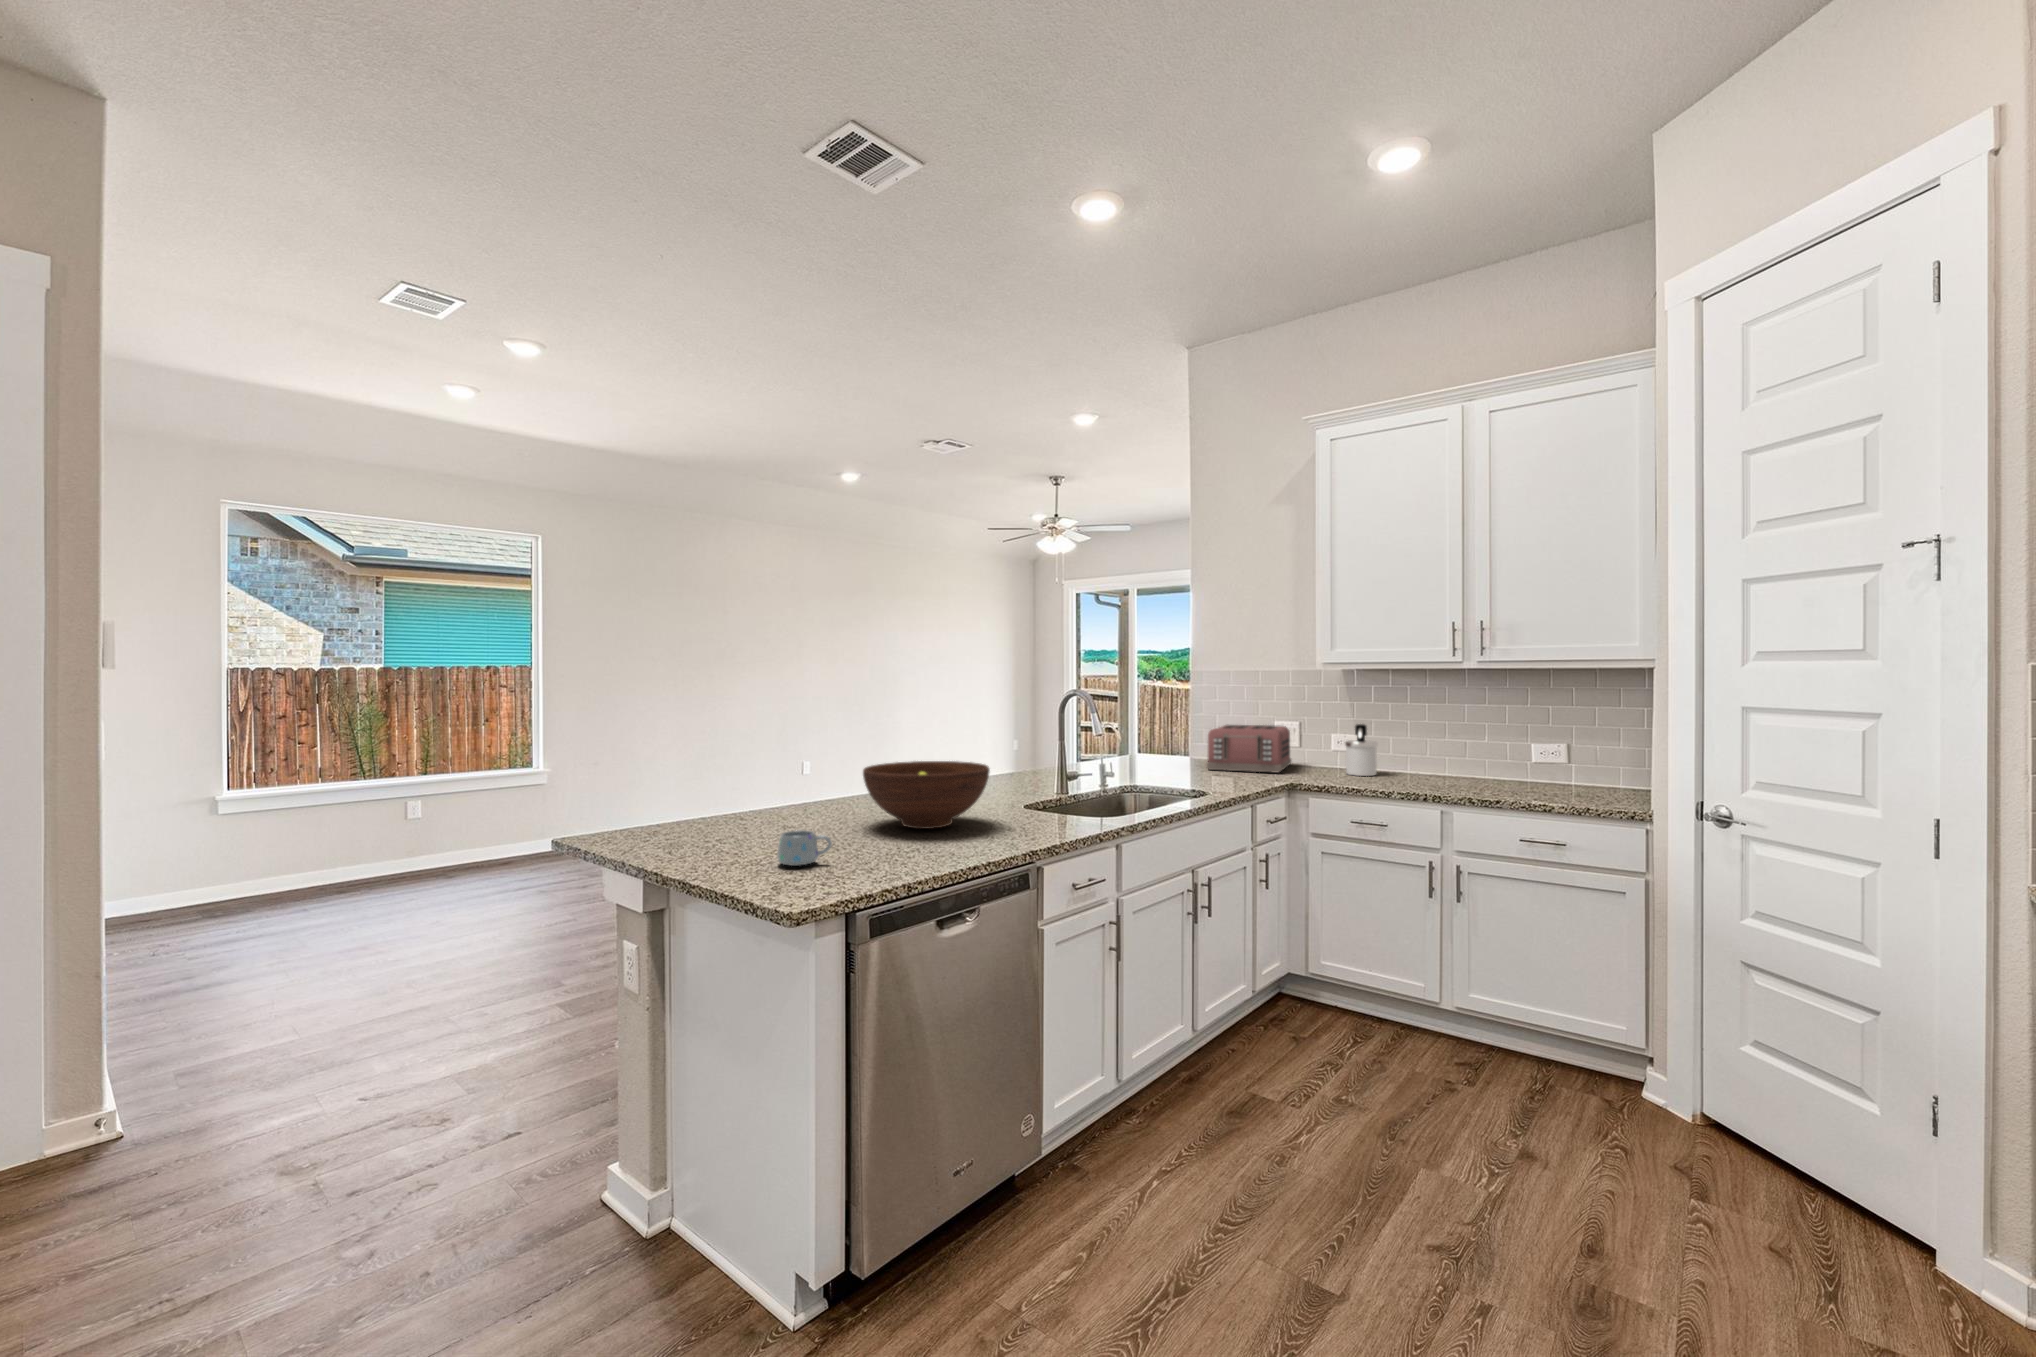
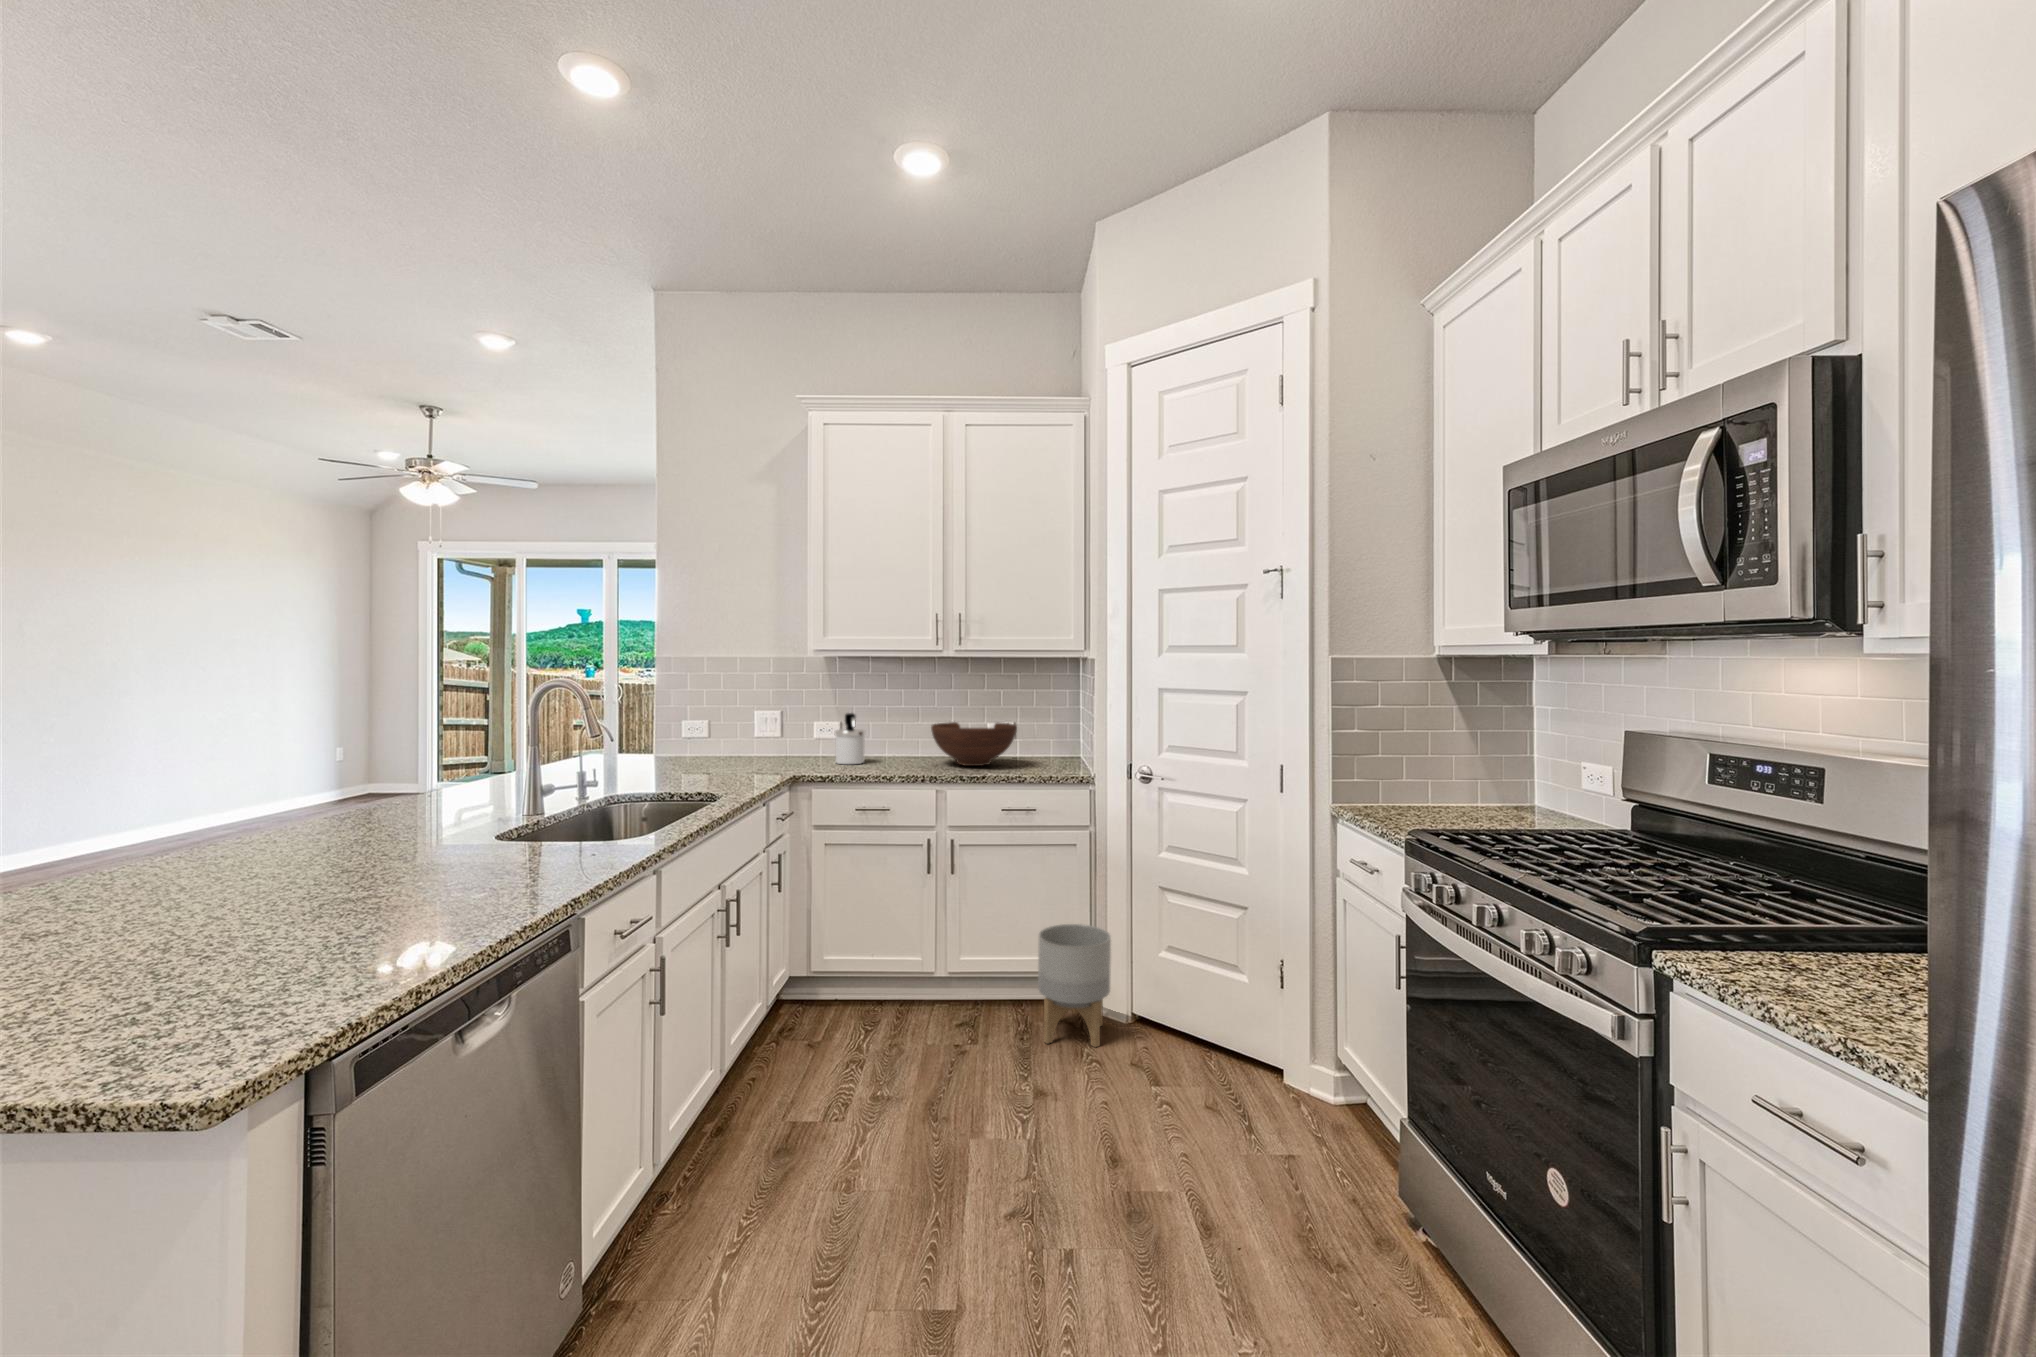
toaster: present [1206,725,1291,772] -> none [690,717,775,769]
fruit bowl: present [863,761,990,829] -> present [931,722,1017,766]
mug: present [777,830,832,866] -> none [77,938,216,1012]
planter: none [1555,979,1659,1134] -> present [1038,924,1111,1047]

